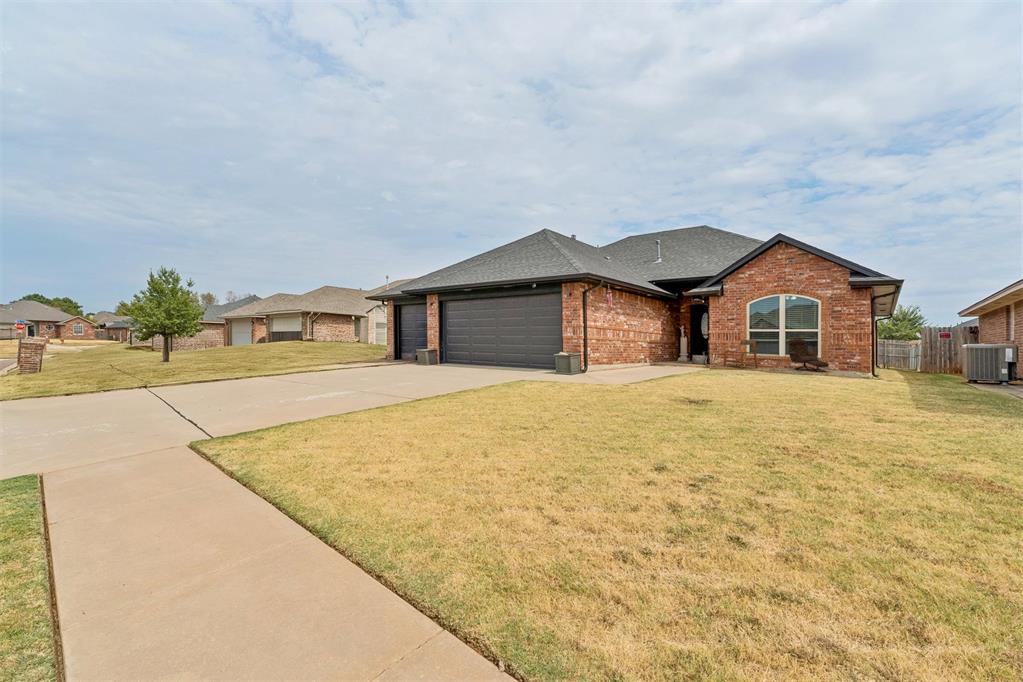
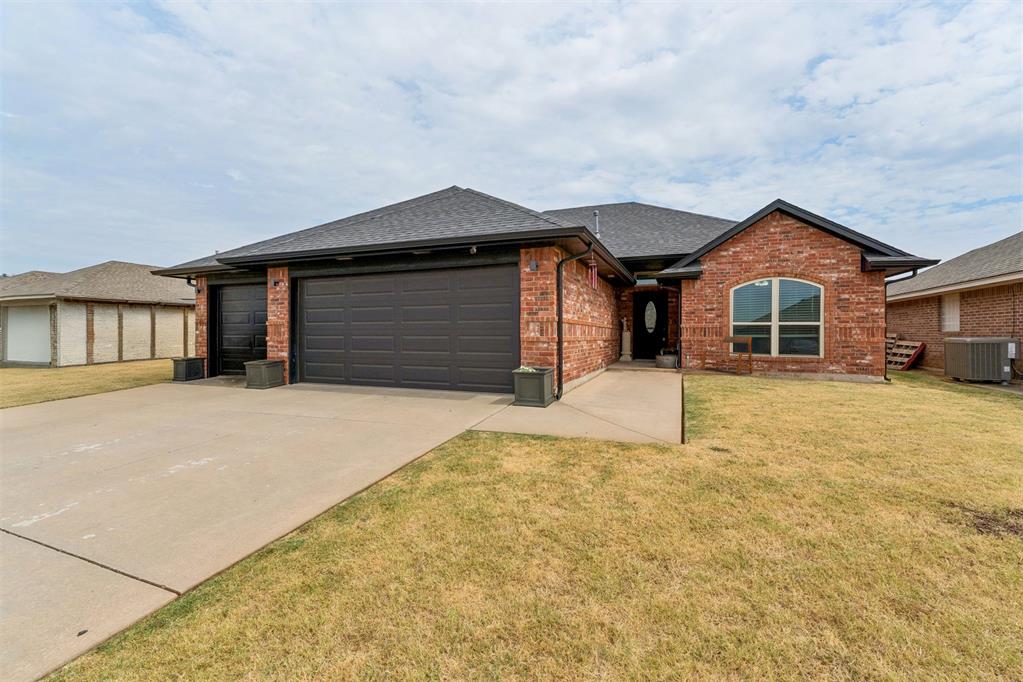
lounge chair: present [788,339,829,371] -> none [788,334,852,378]

